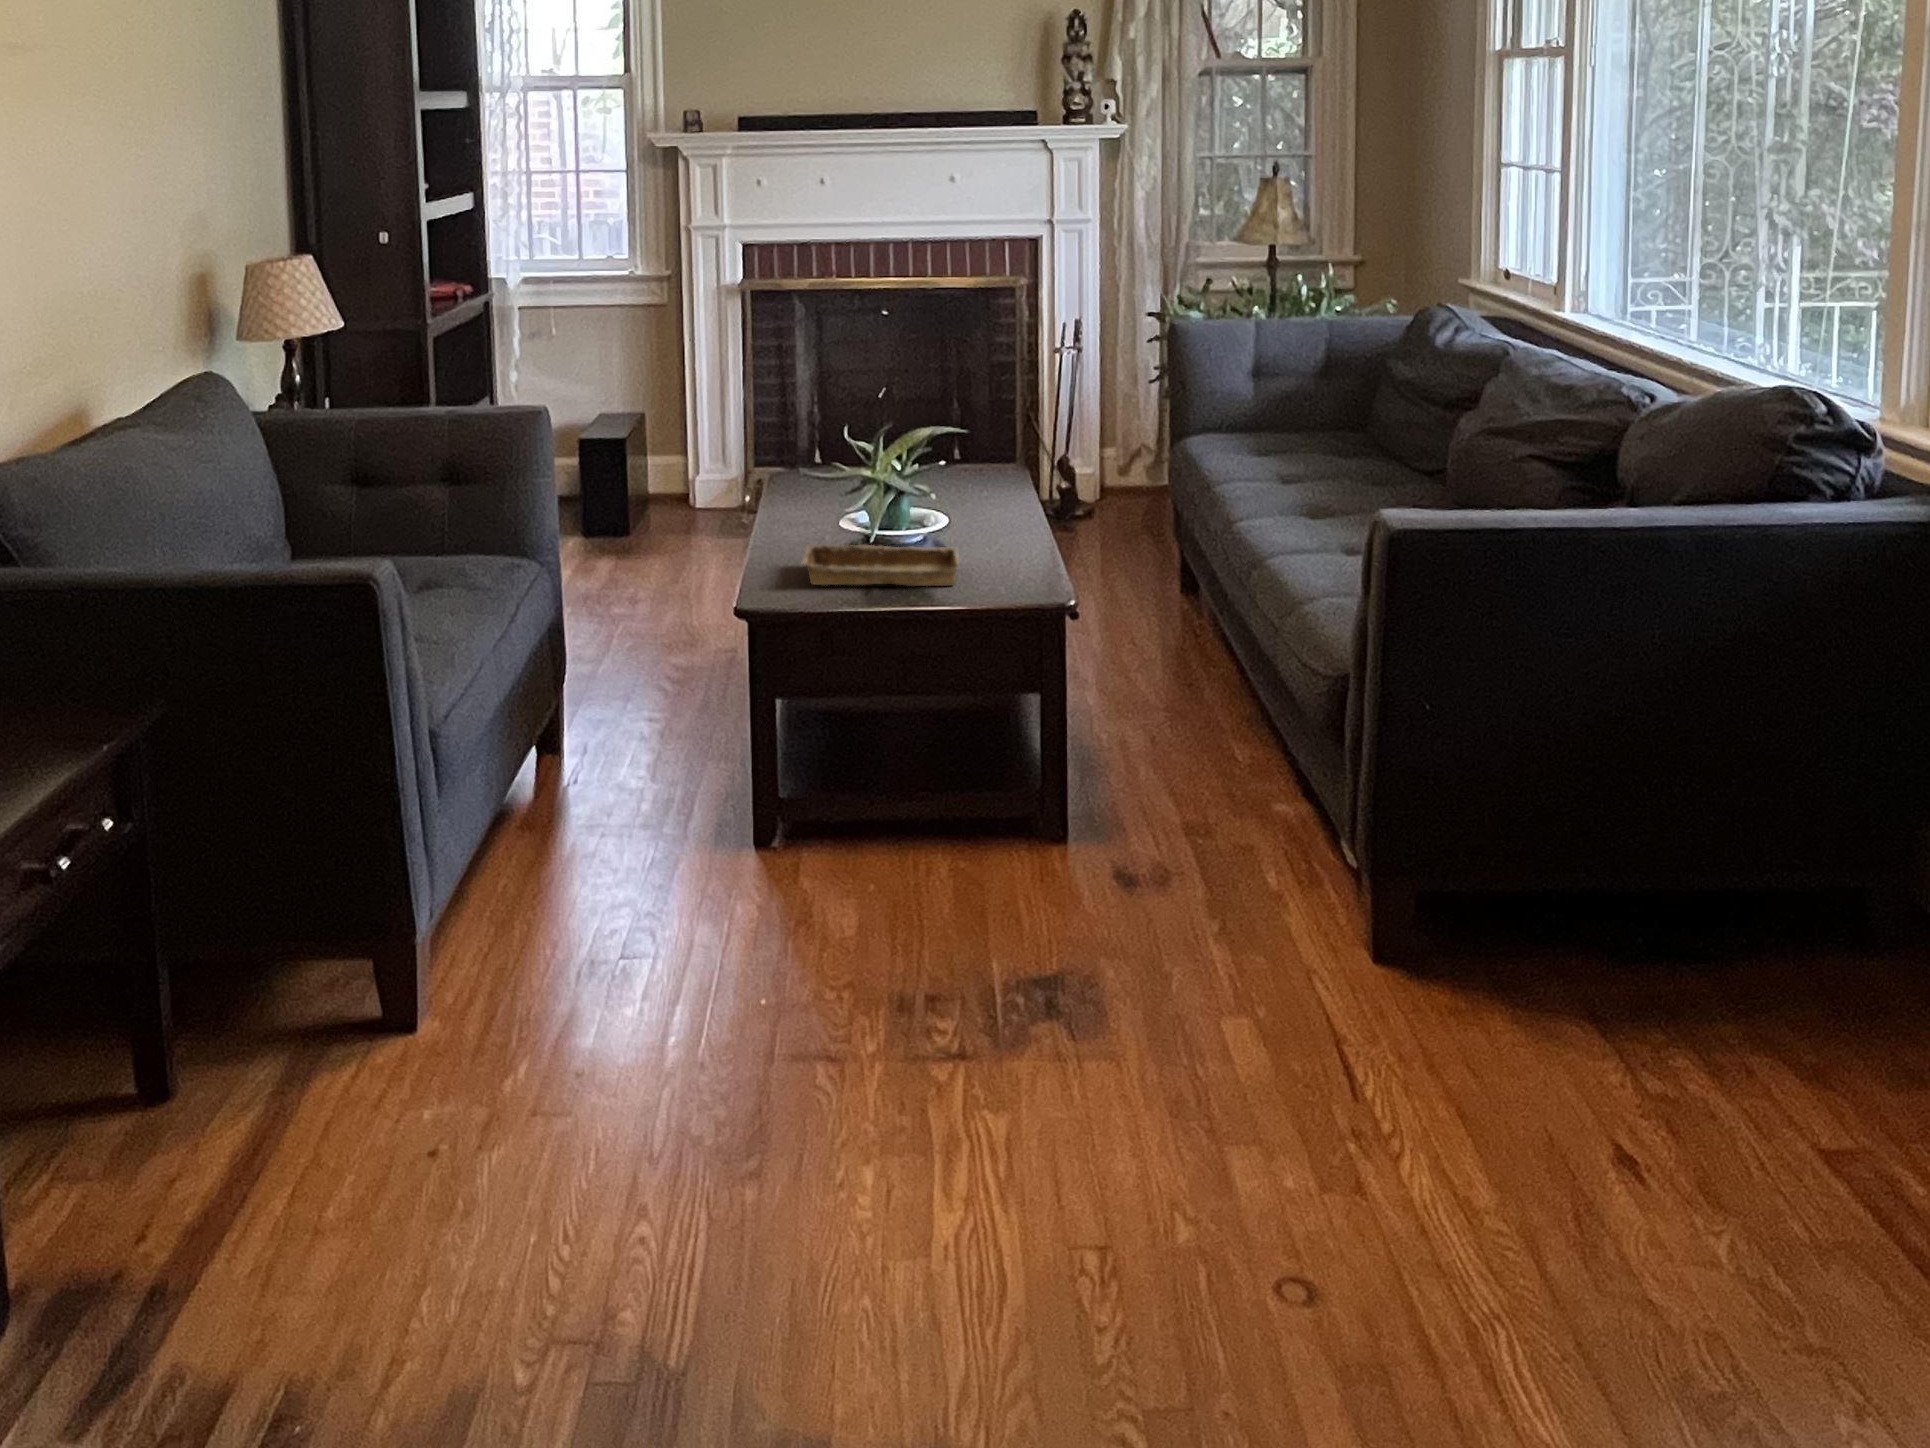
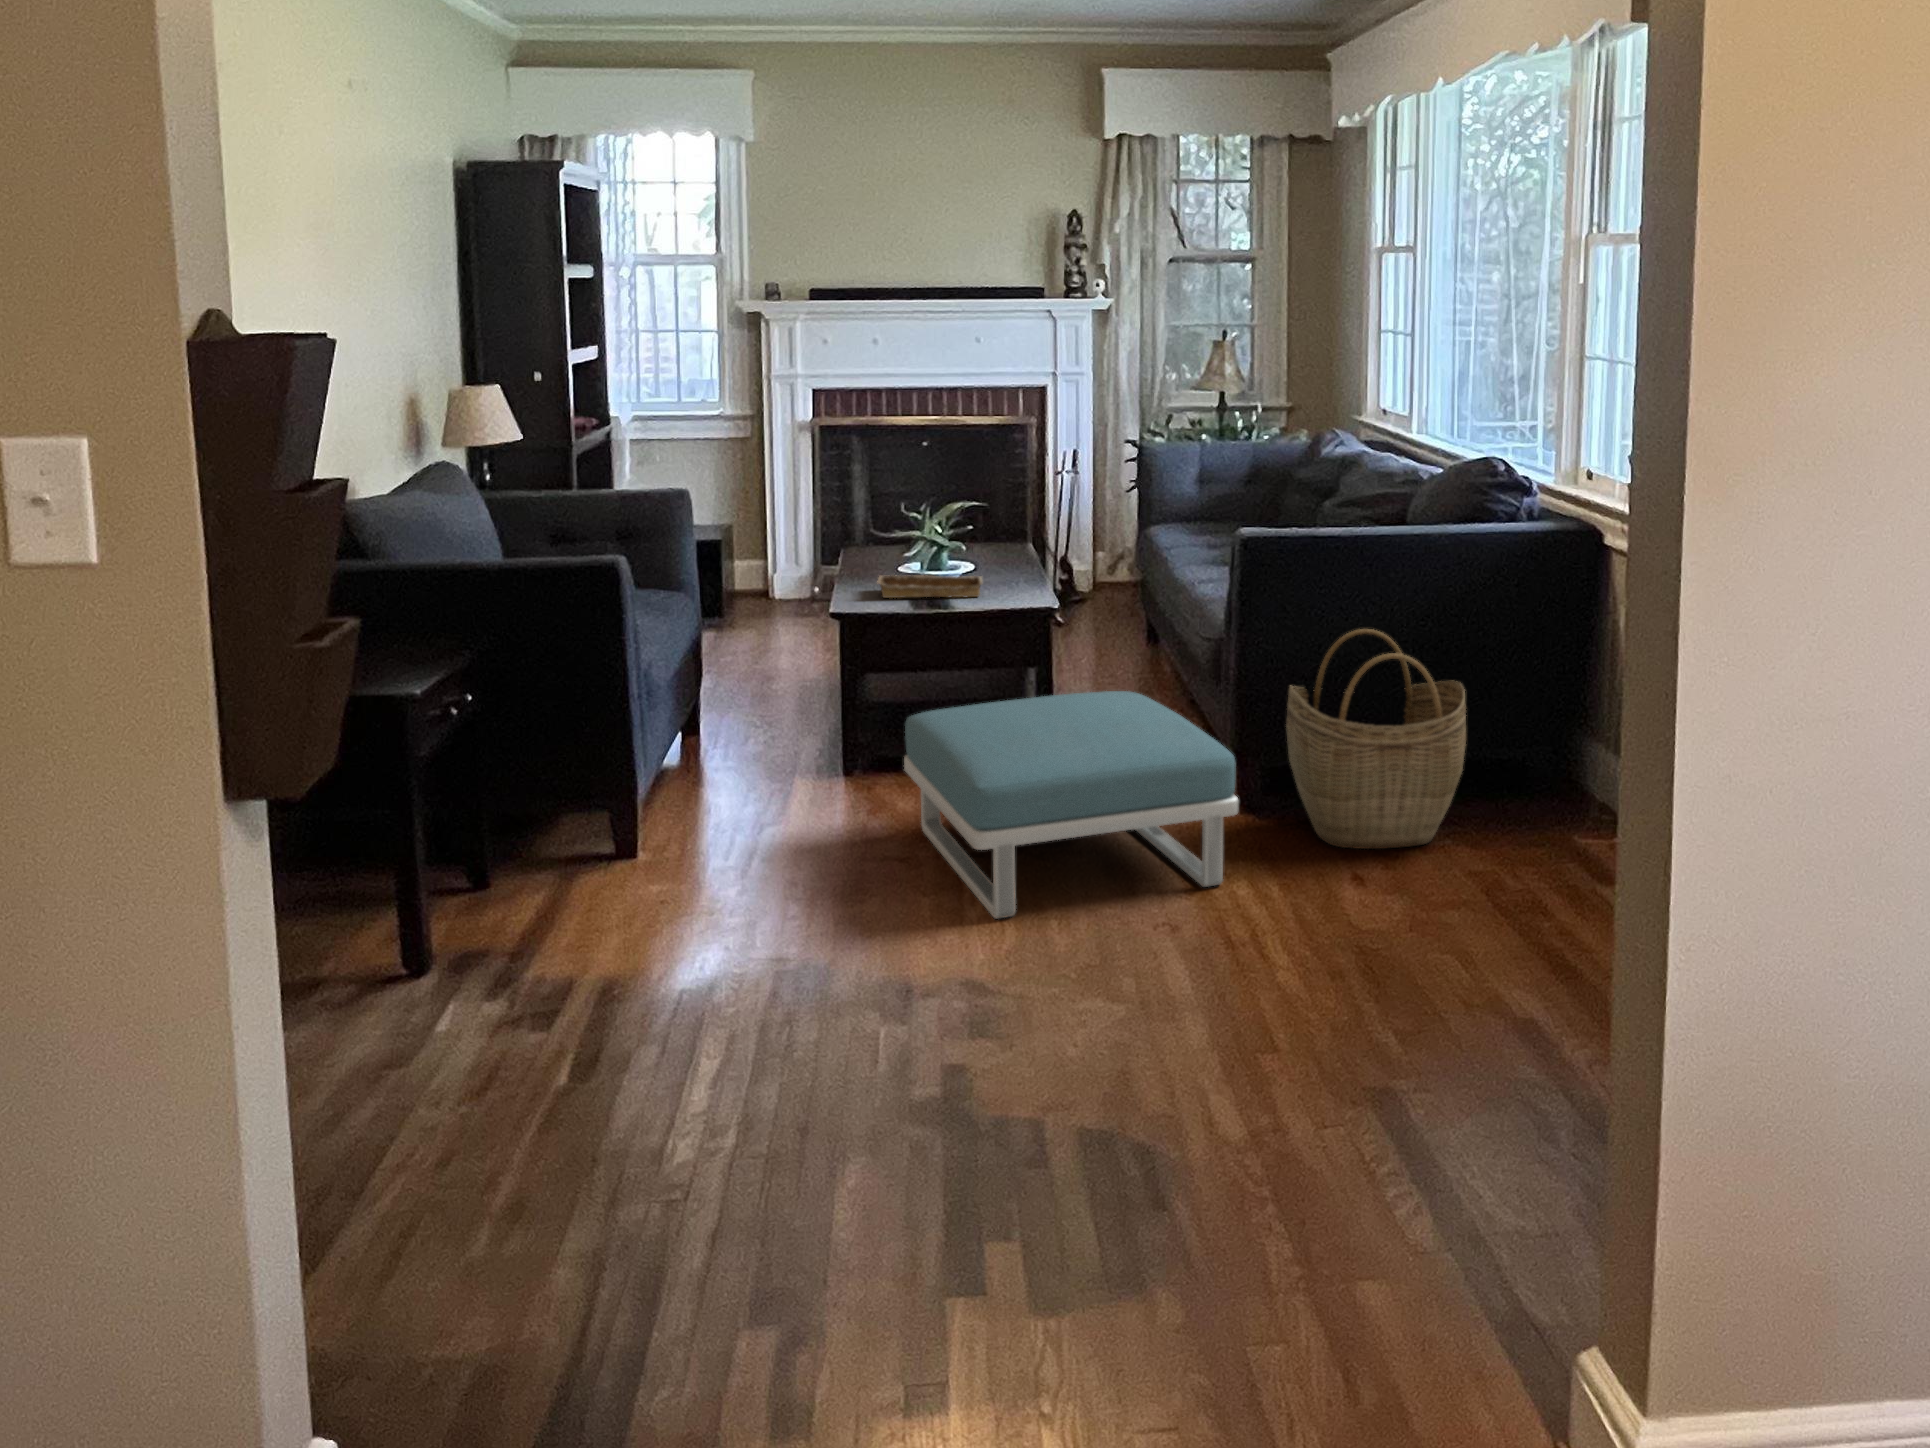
woven basket: none [1475,690,1812,1094] -> present [1286,629,1466,849]
footstool: none [834,772,1419,1260] -> present [904,691,1239,919]

